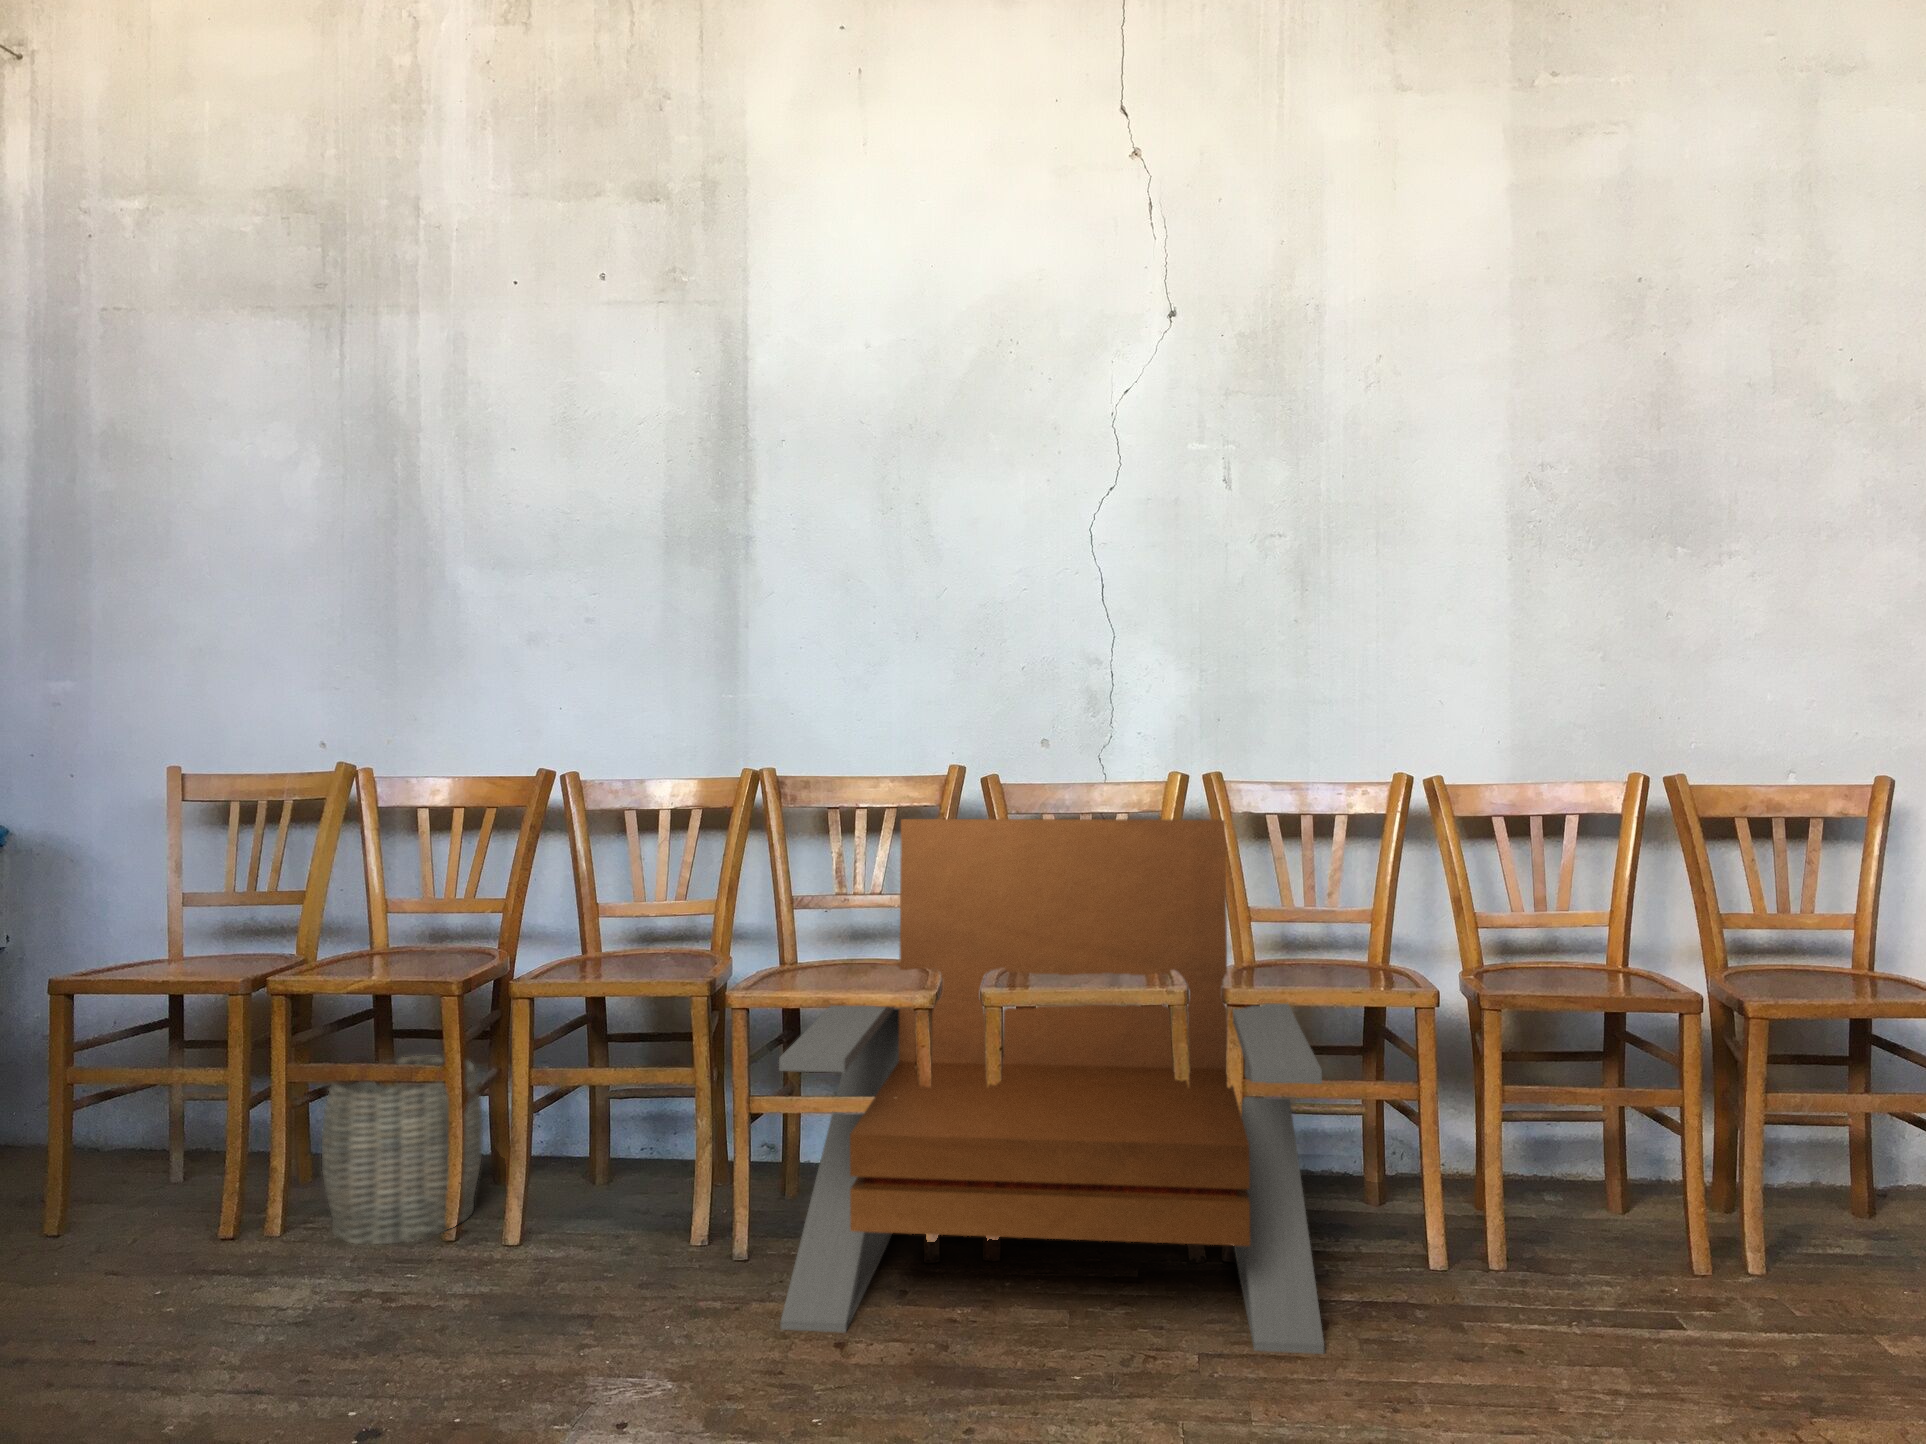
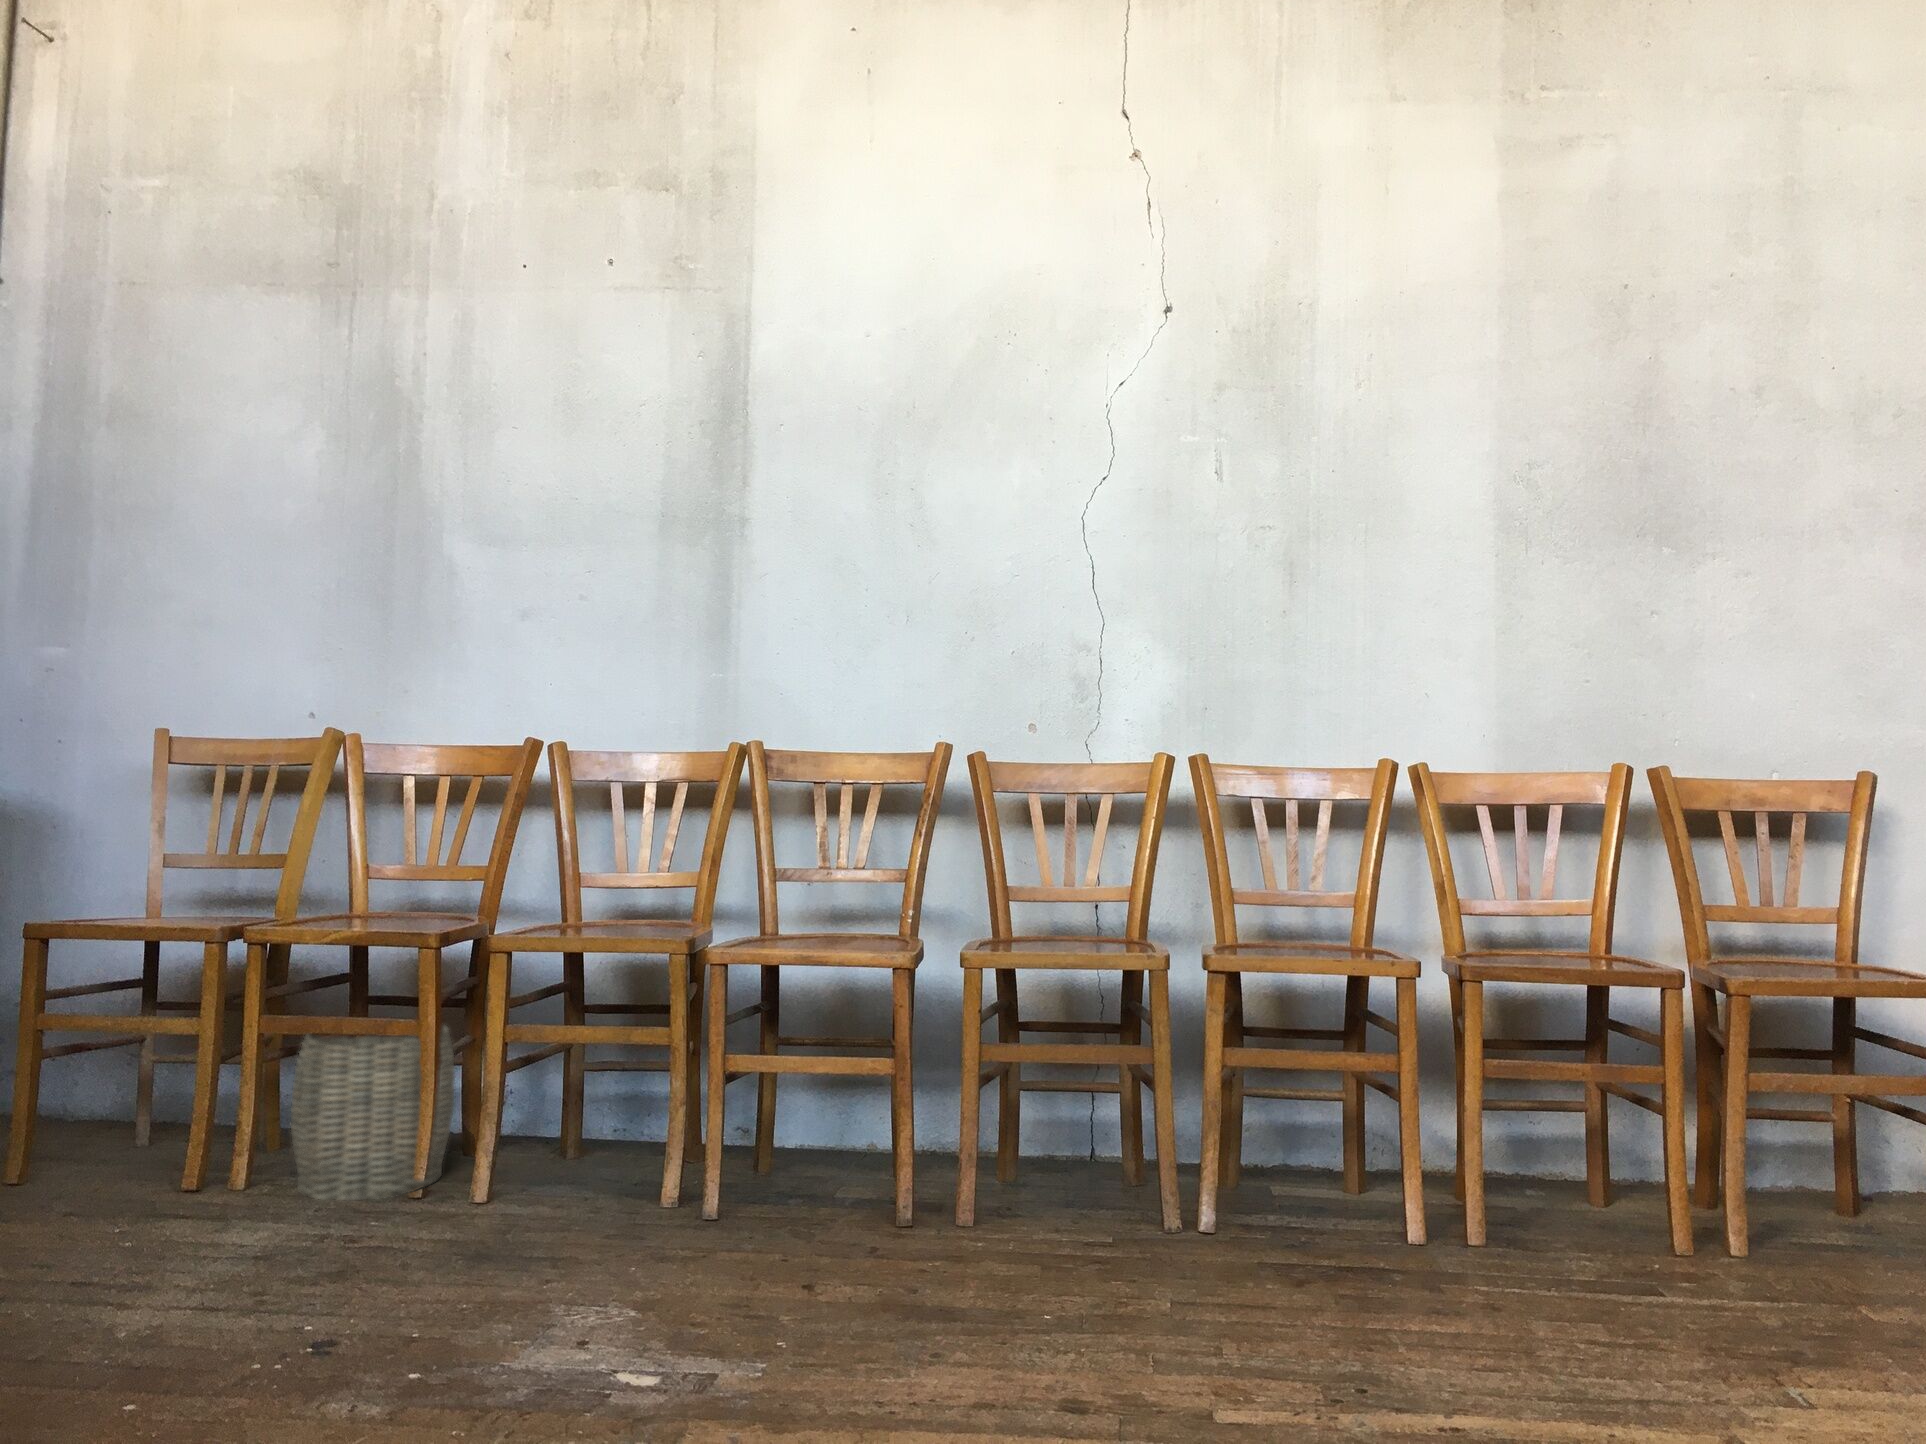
lounge chair: present [779,819,1324,1354] -> none [749,788,1297,1313]

